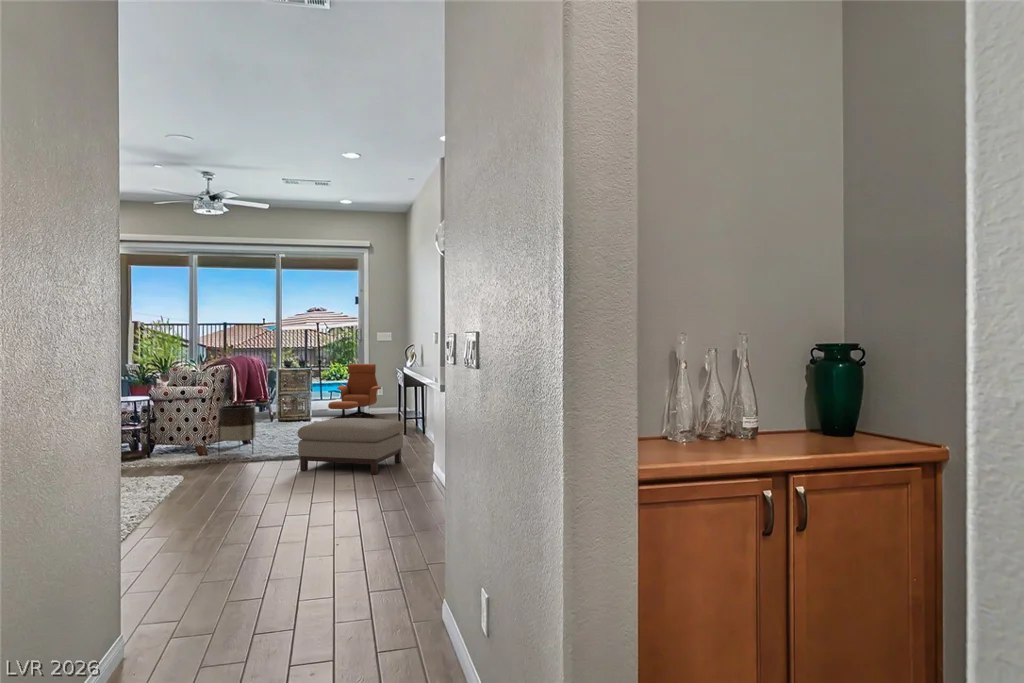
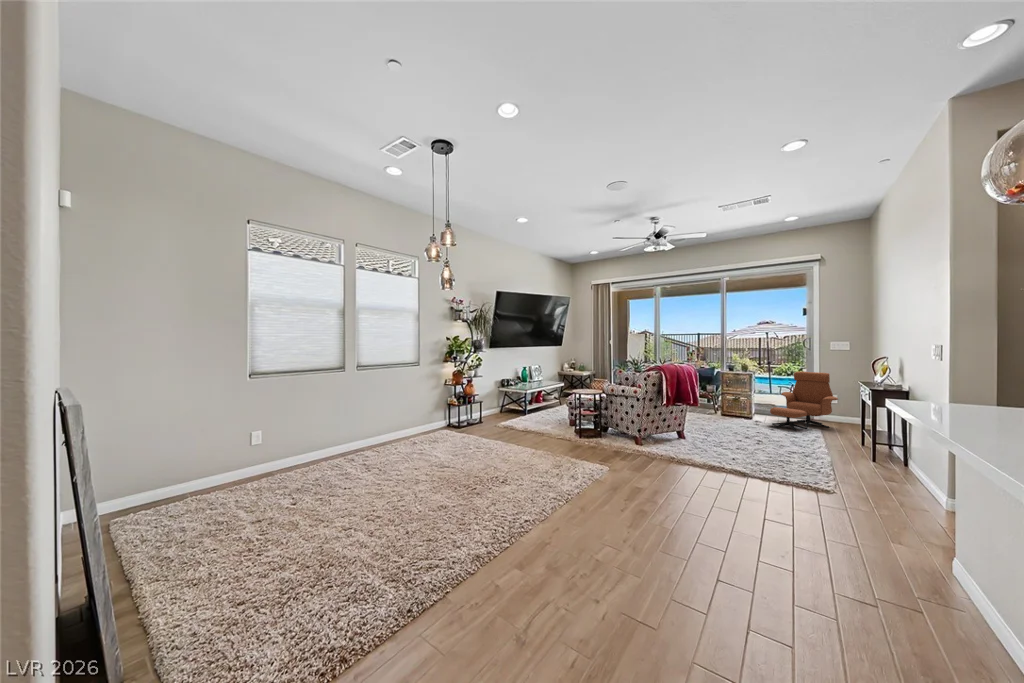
planter: present [218,405,256,454] -> none [651,405,684,453]
ottoman: present [298,418,403,474] -> none [715,439,882,540]

